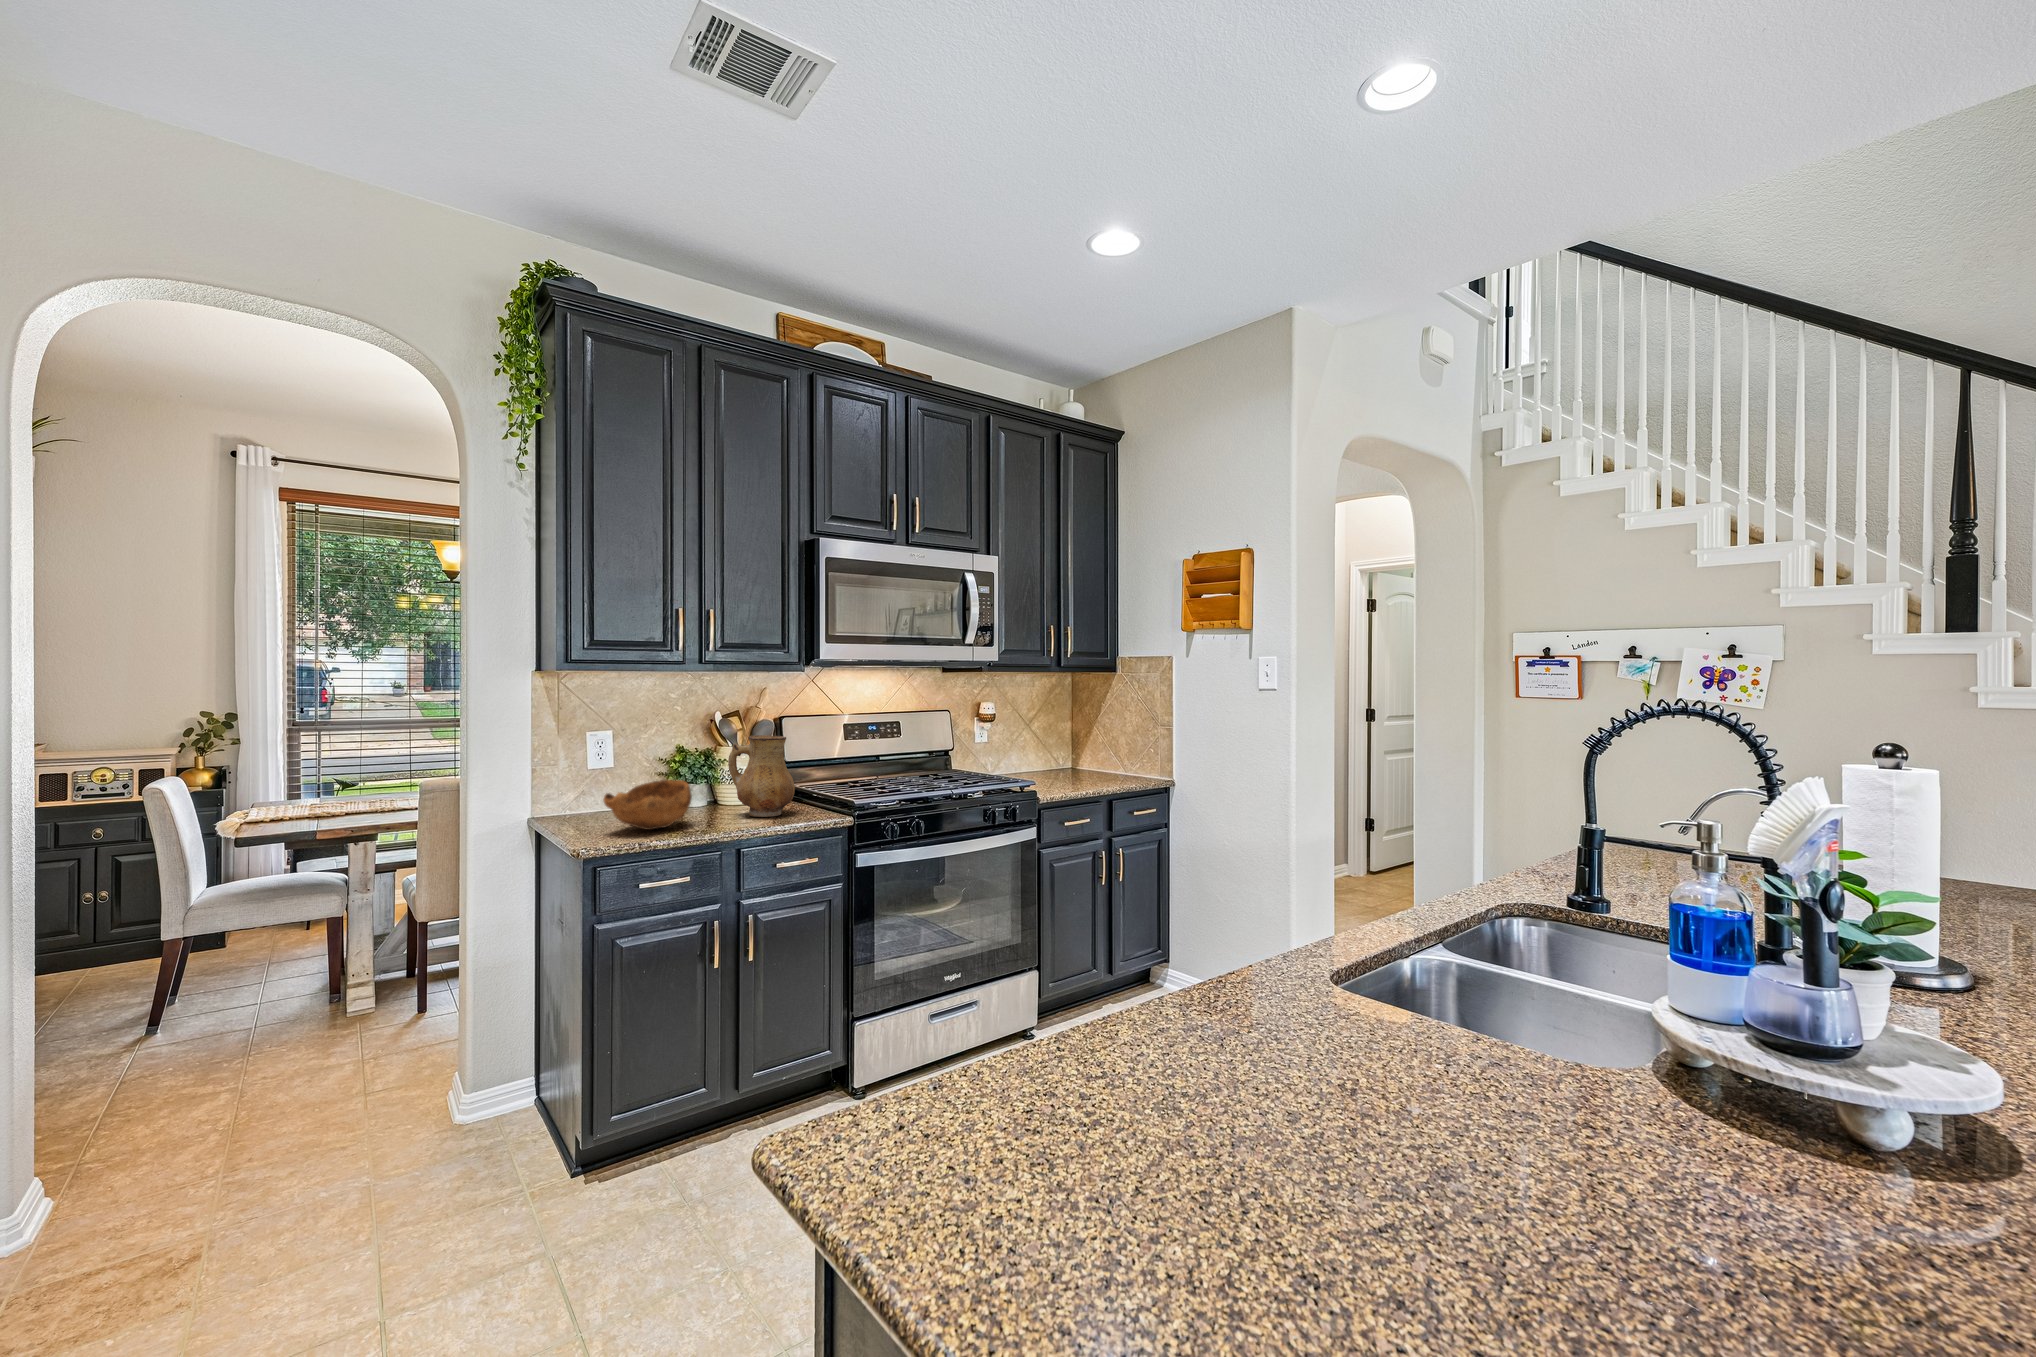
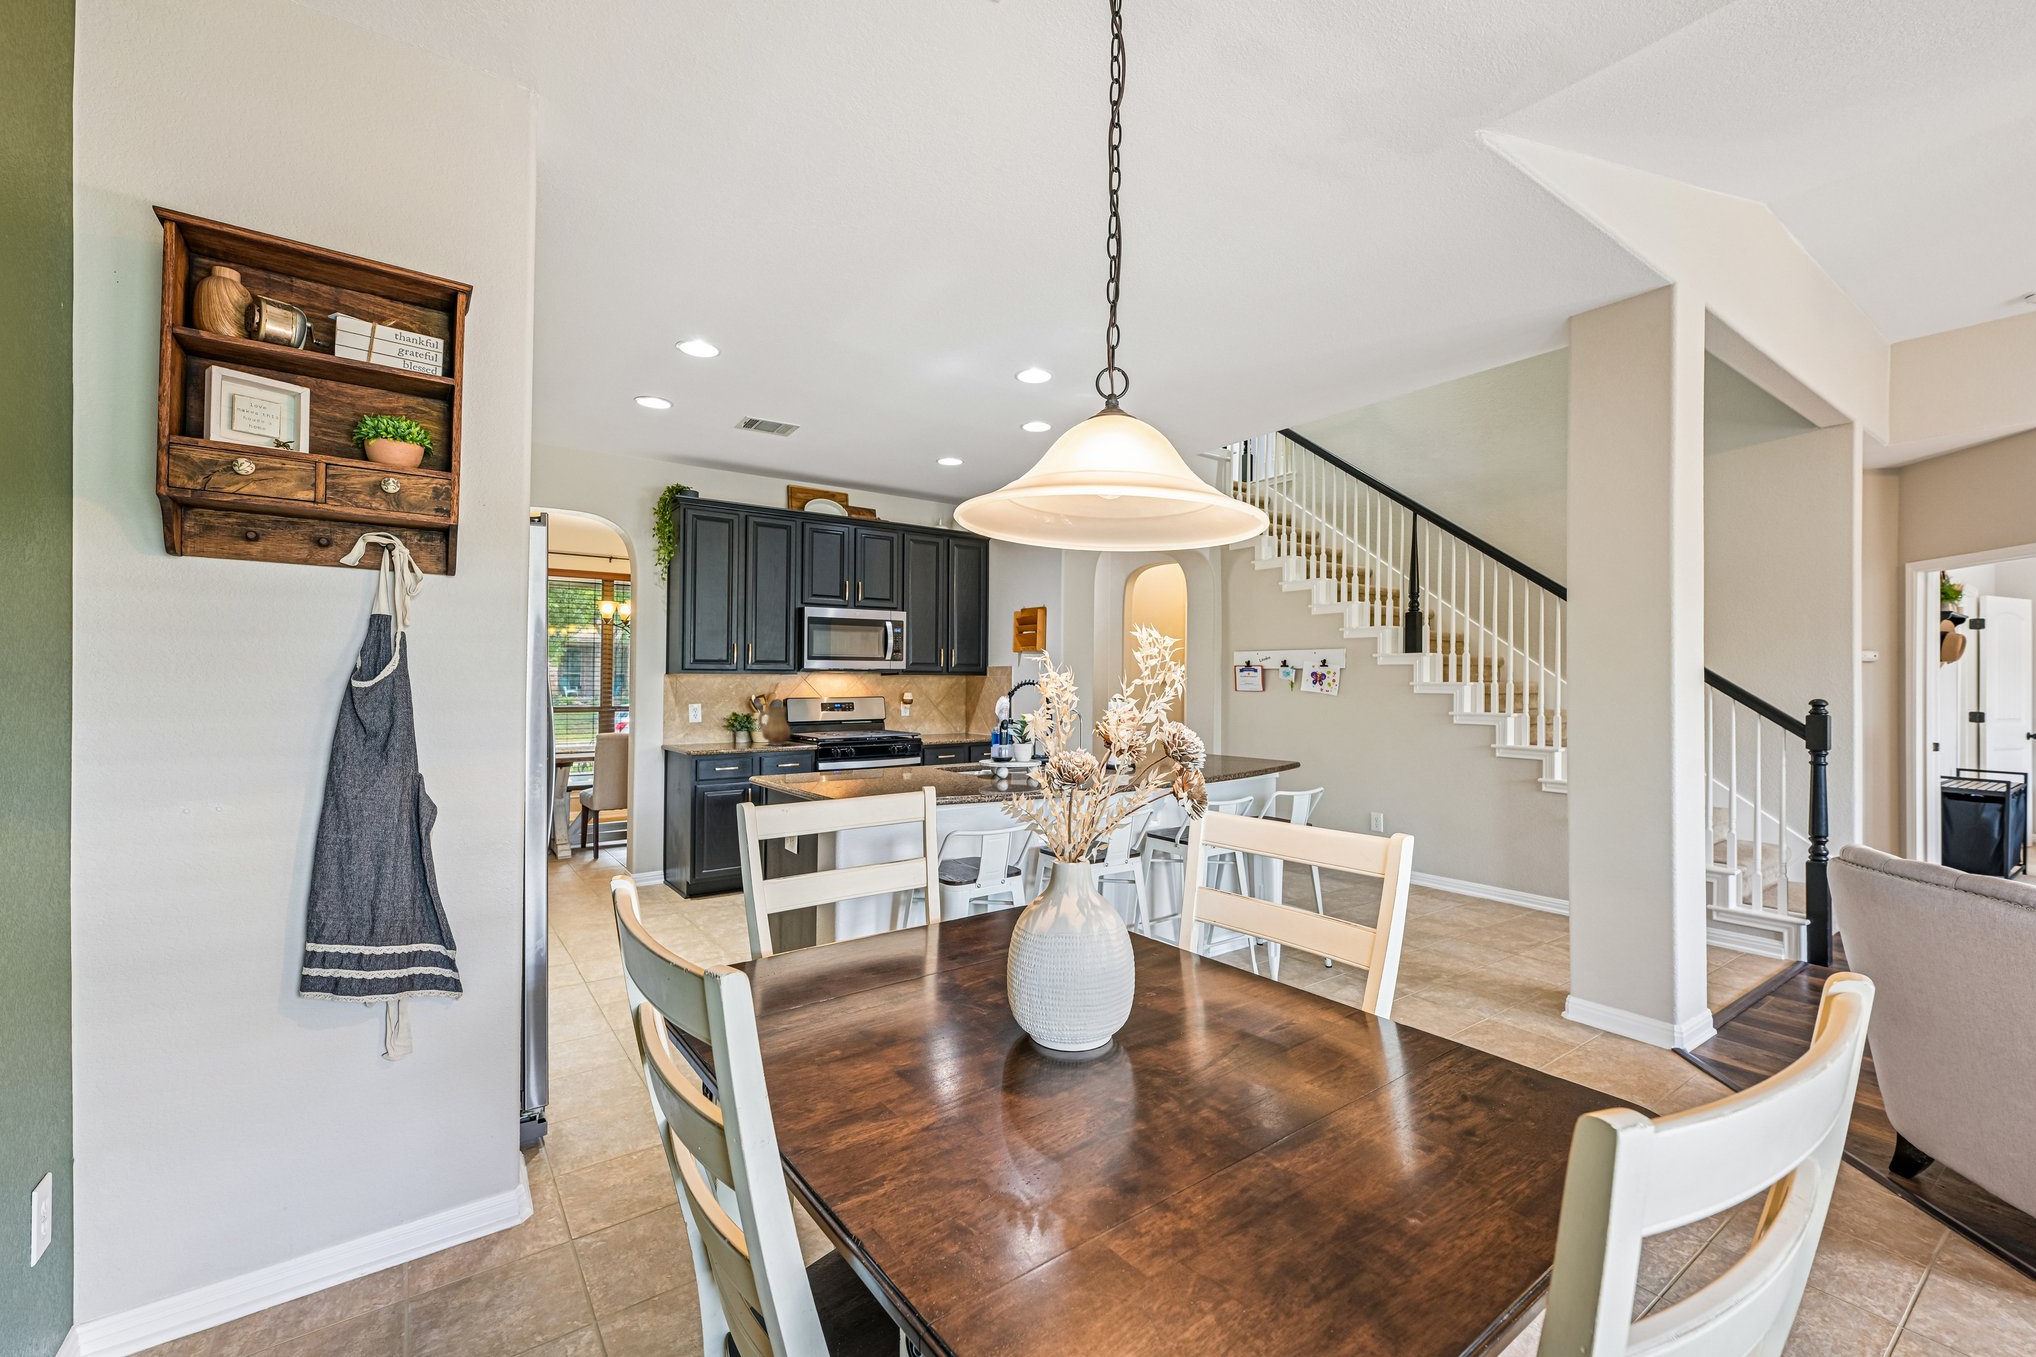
wooden bowl: present [603,780,692,830] -> none [700,726,740,748]

